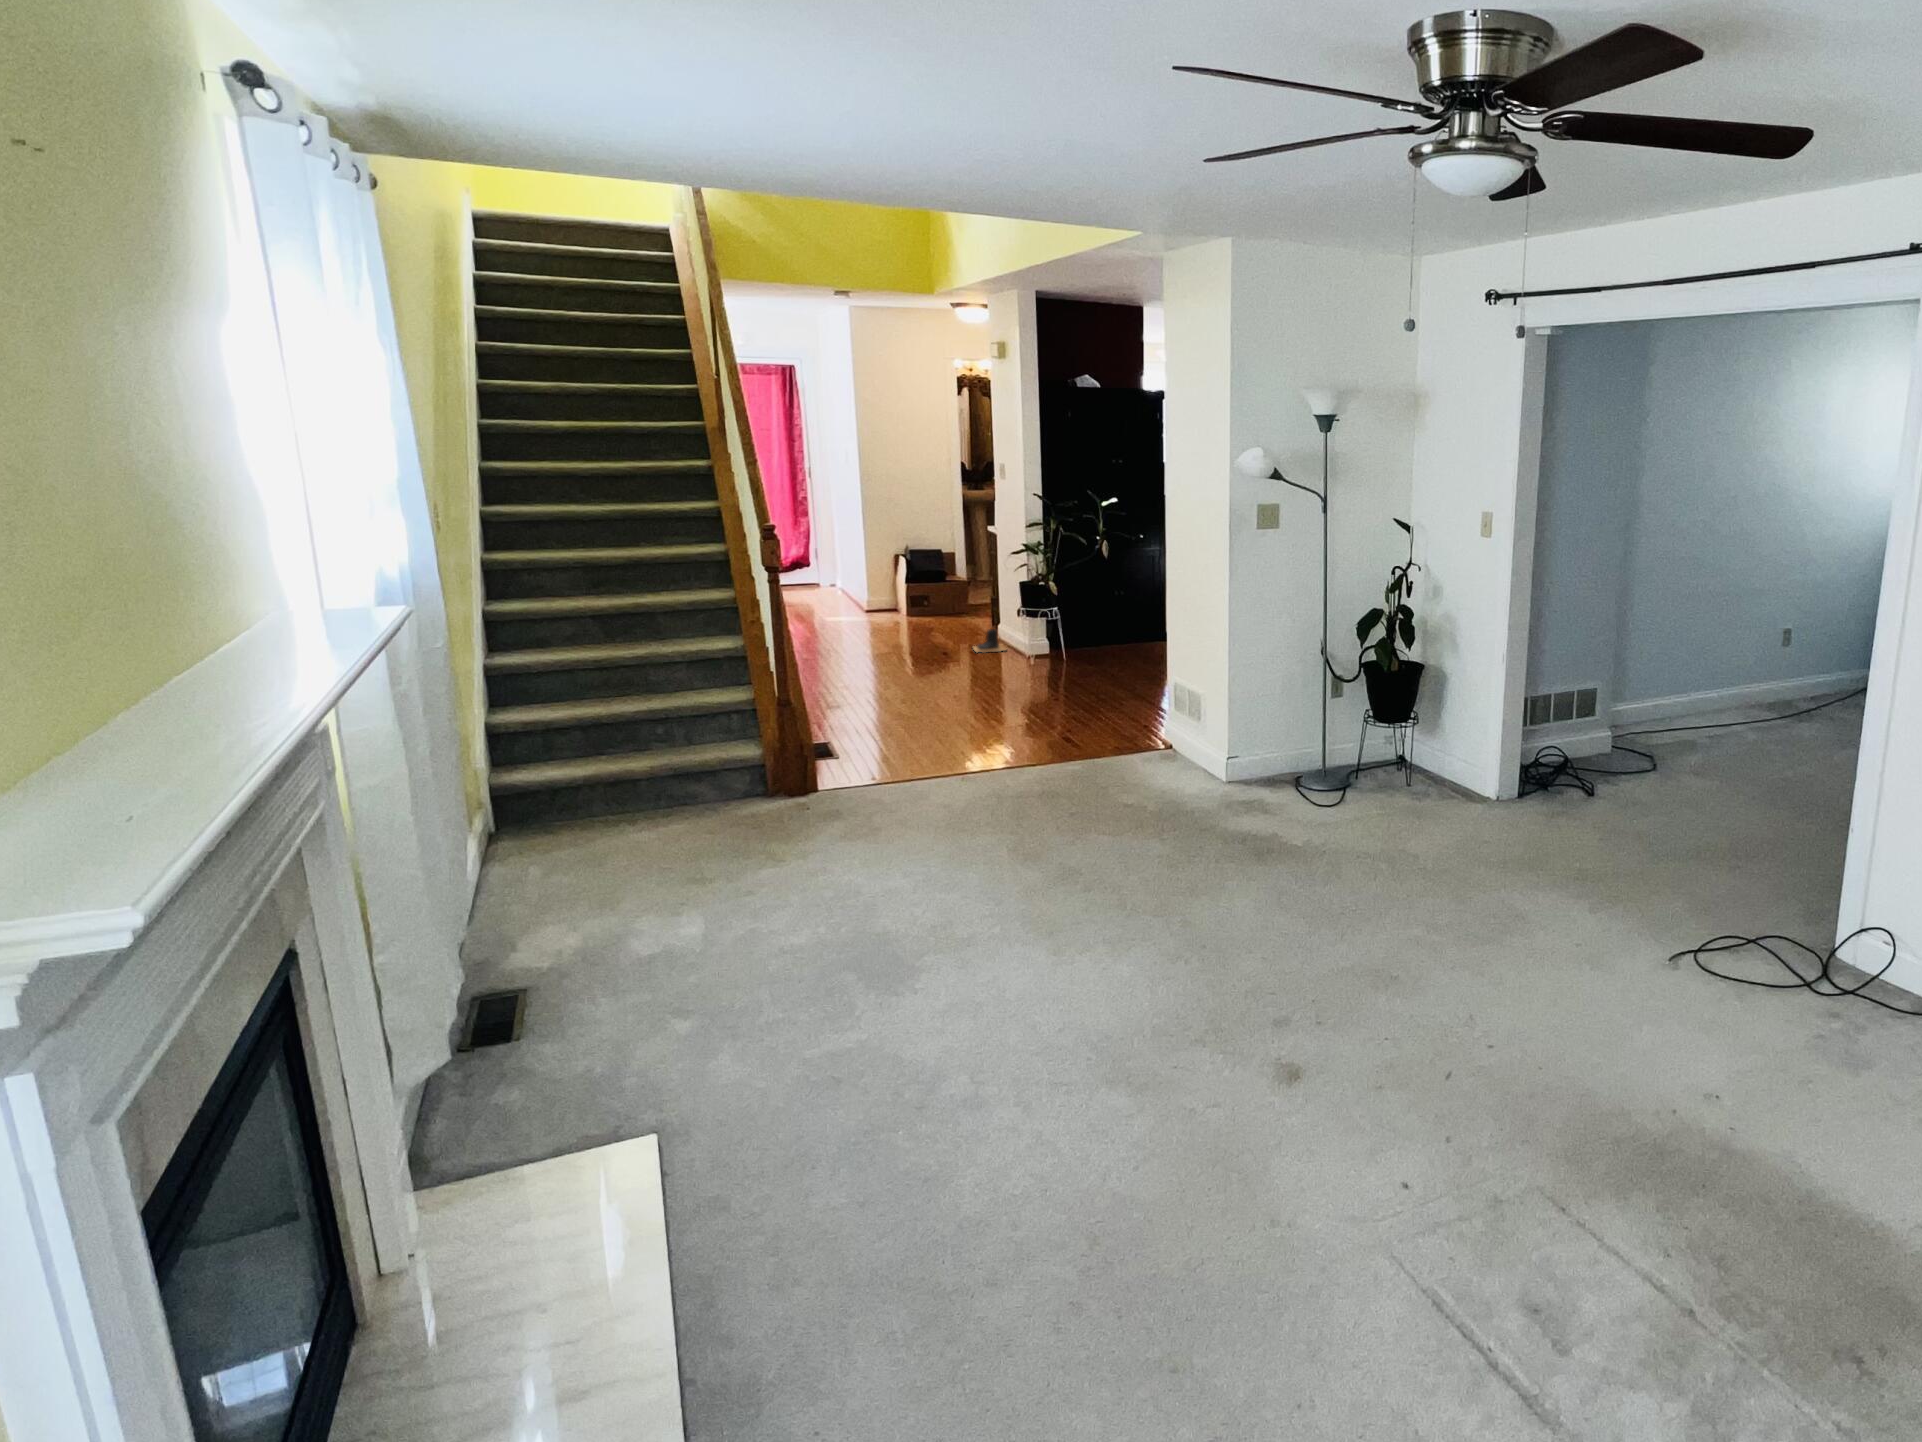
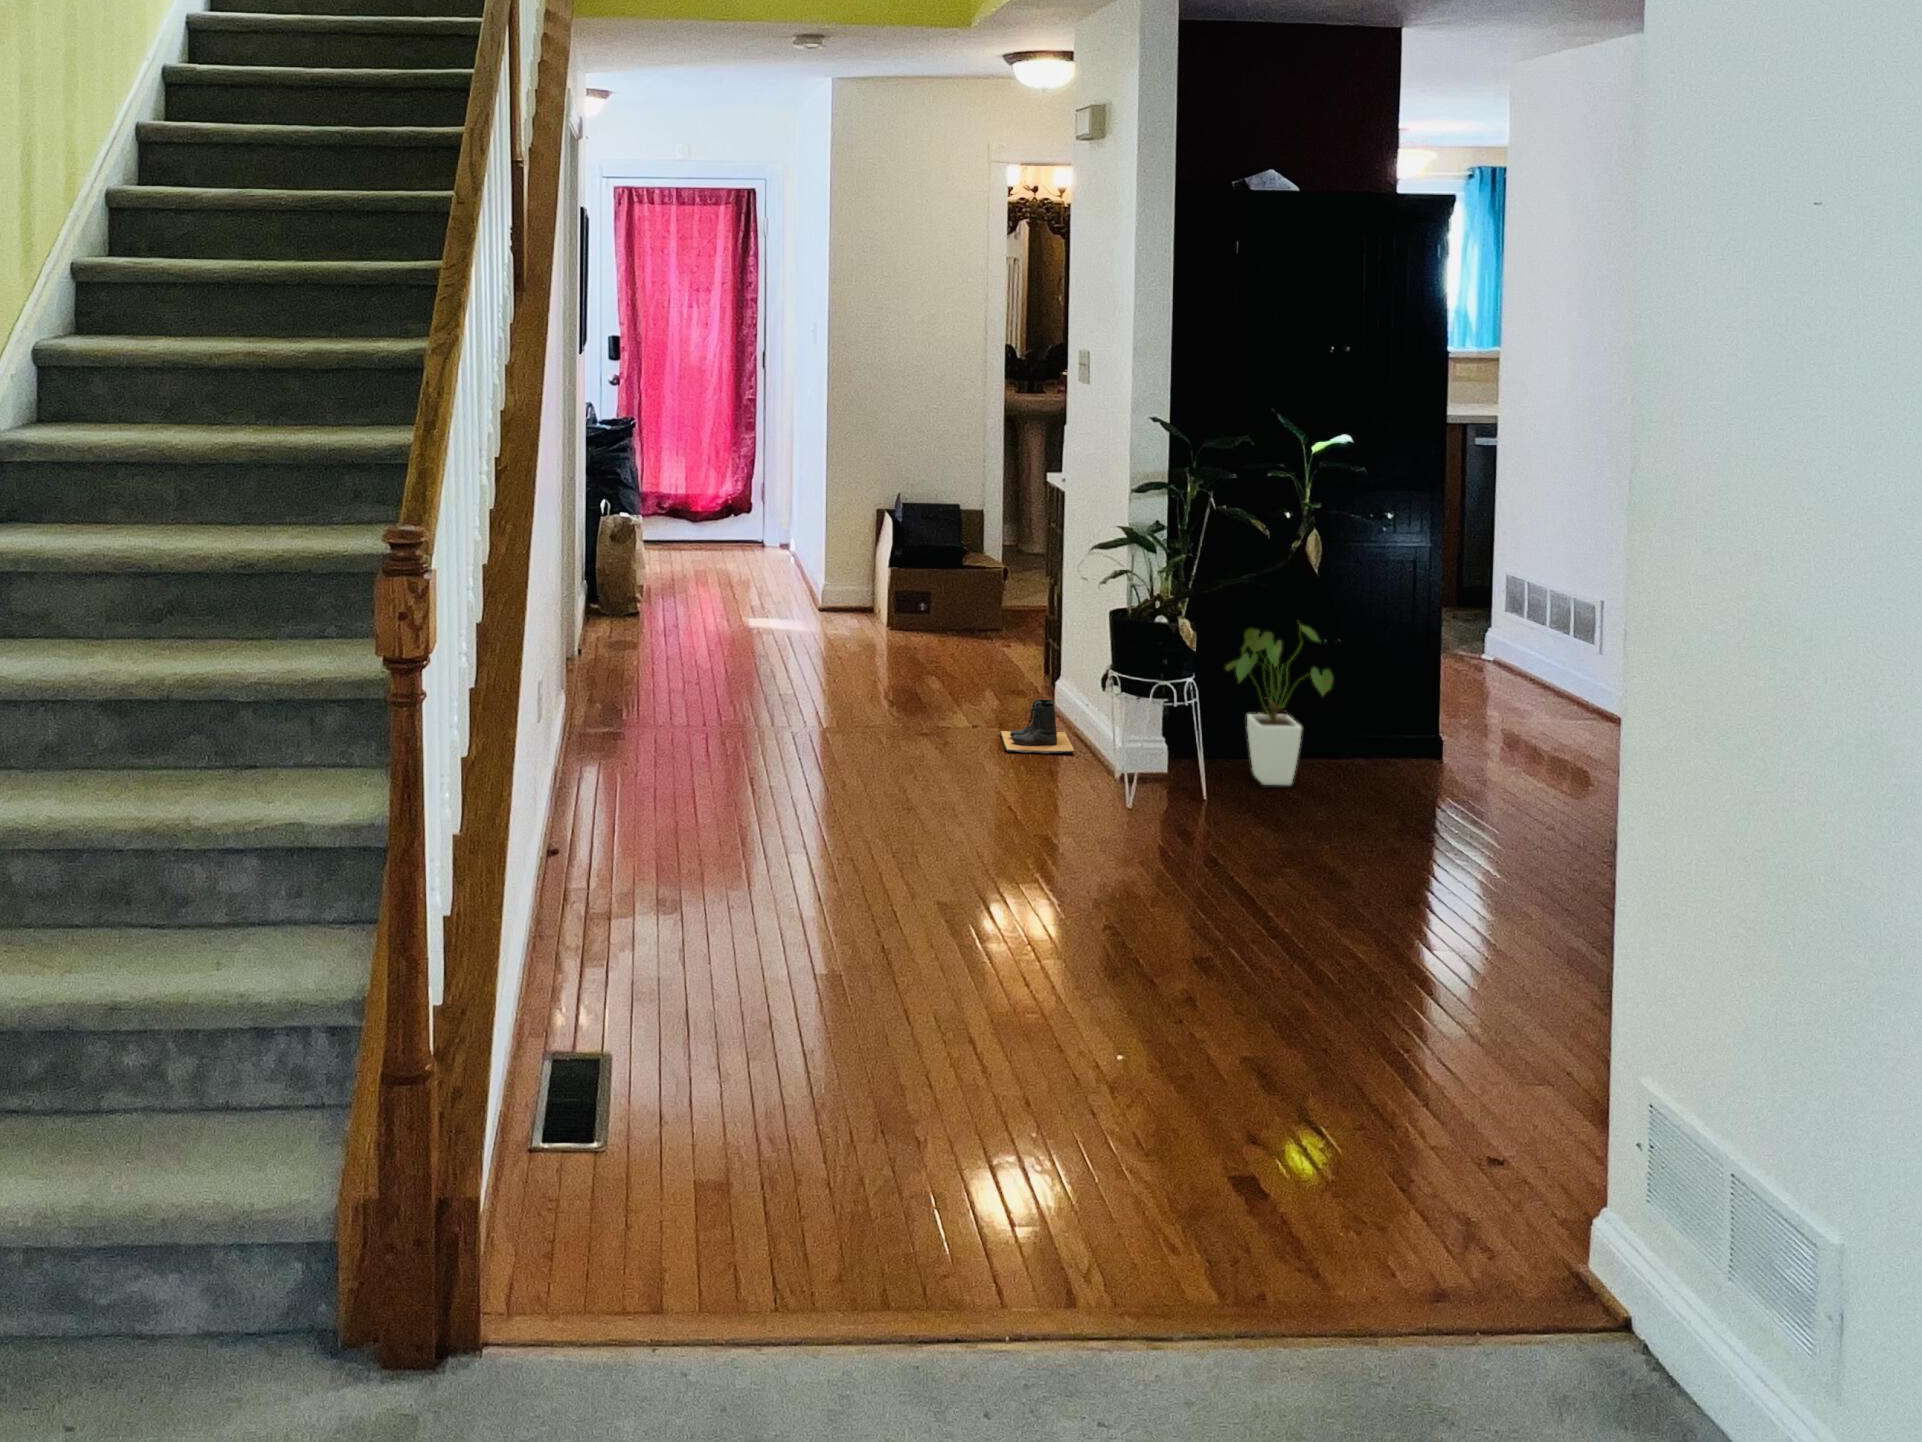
house plant: none [1073,583,1117,654] -> present [1226,625,1333,785]

